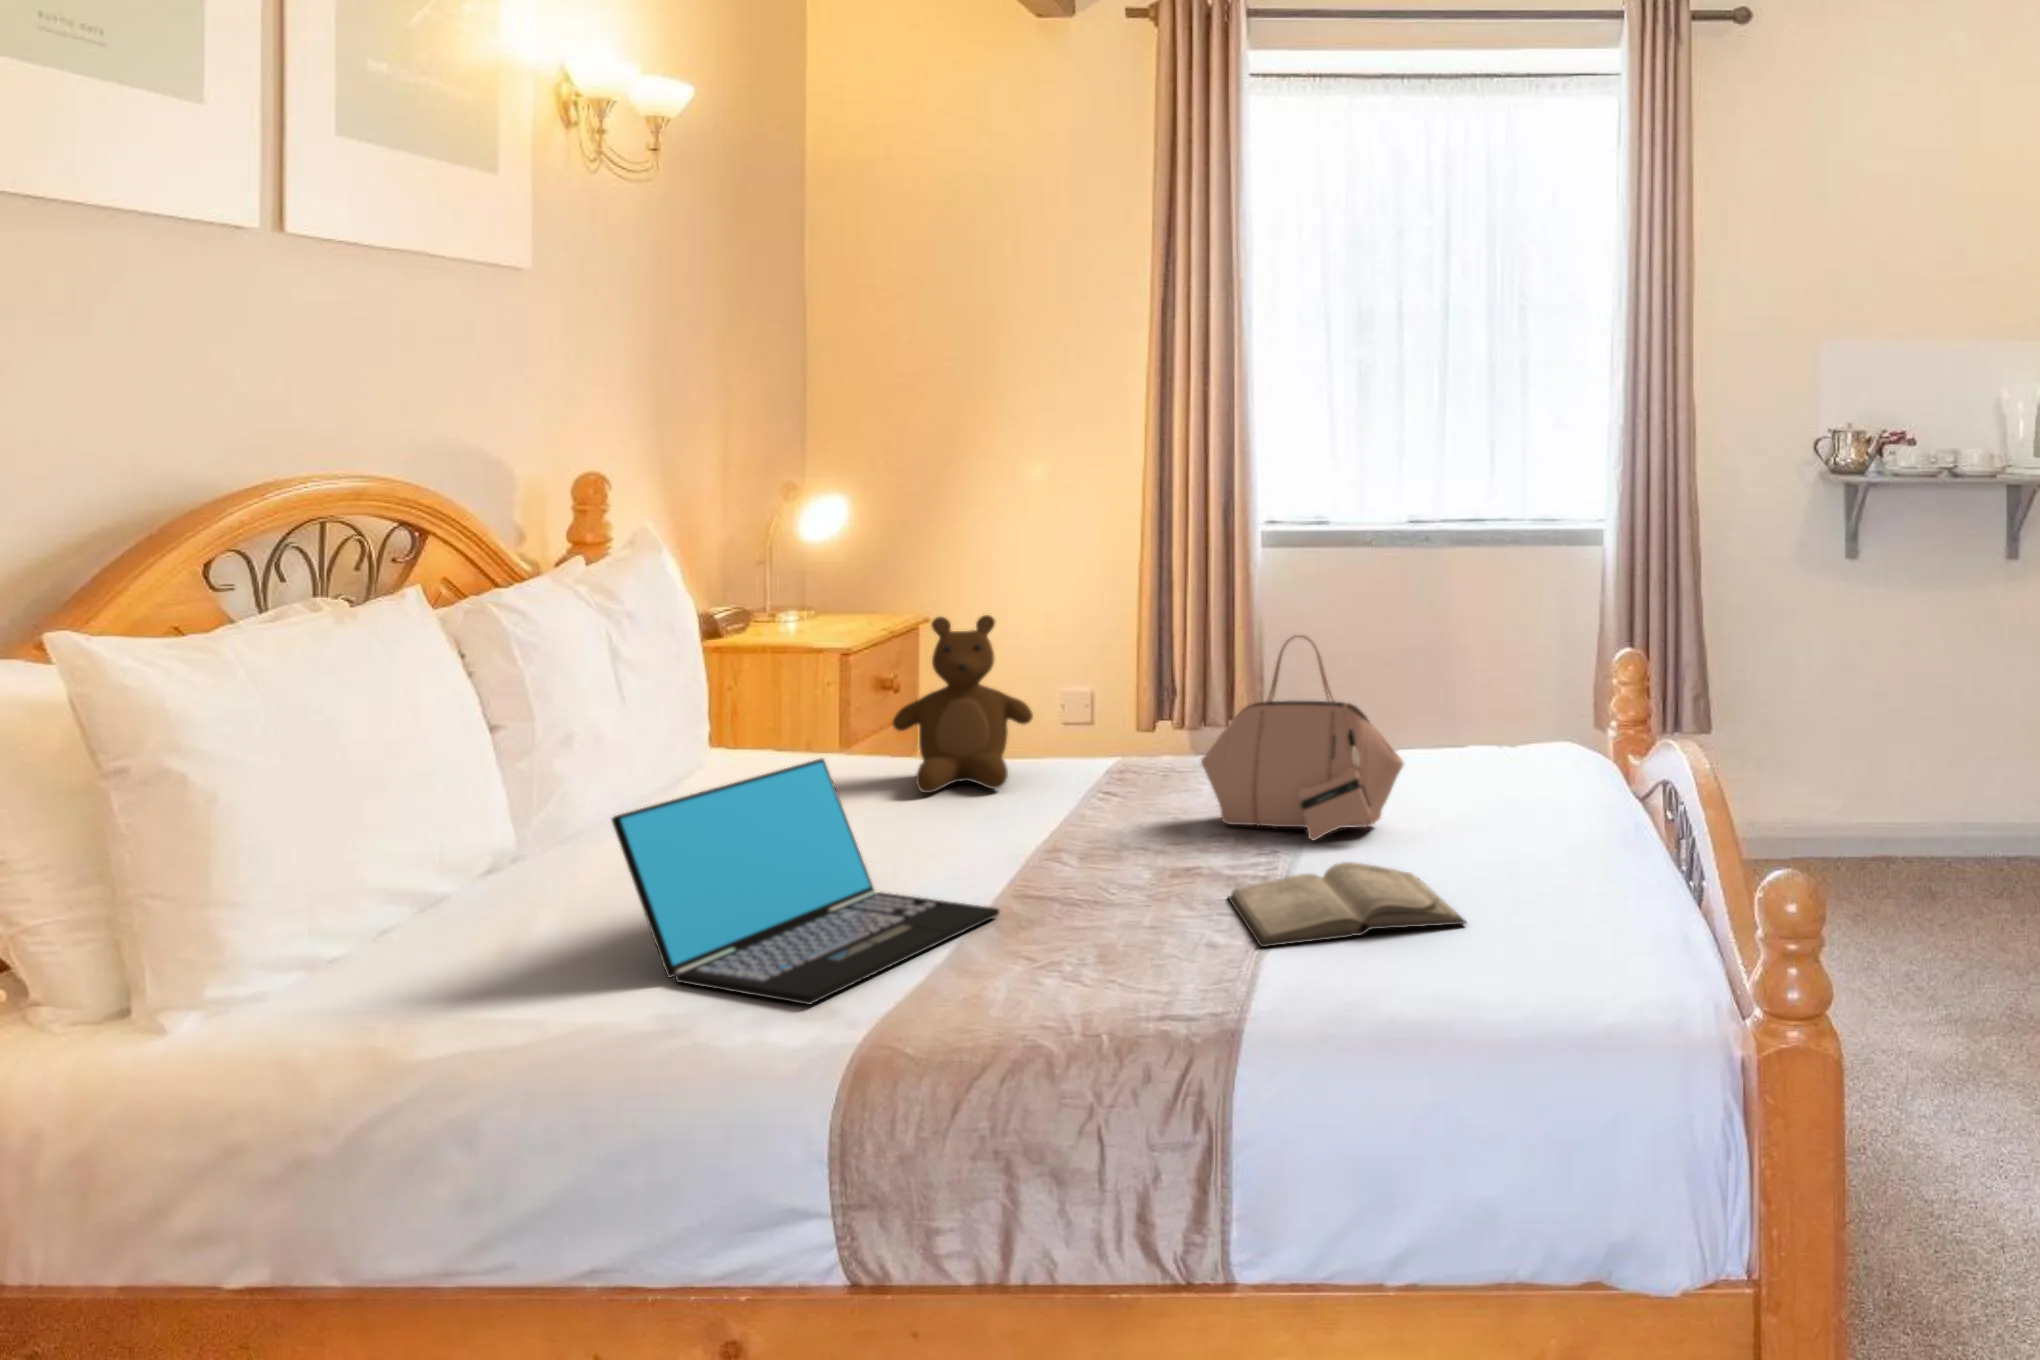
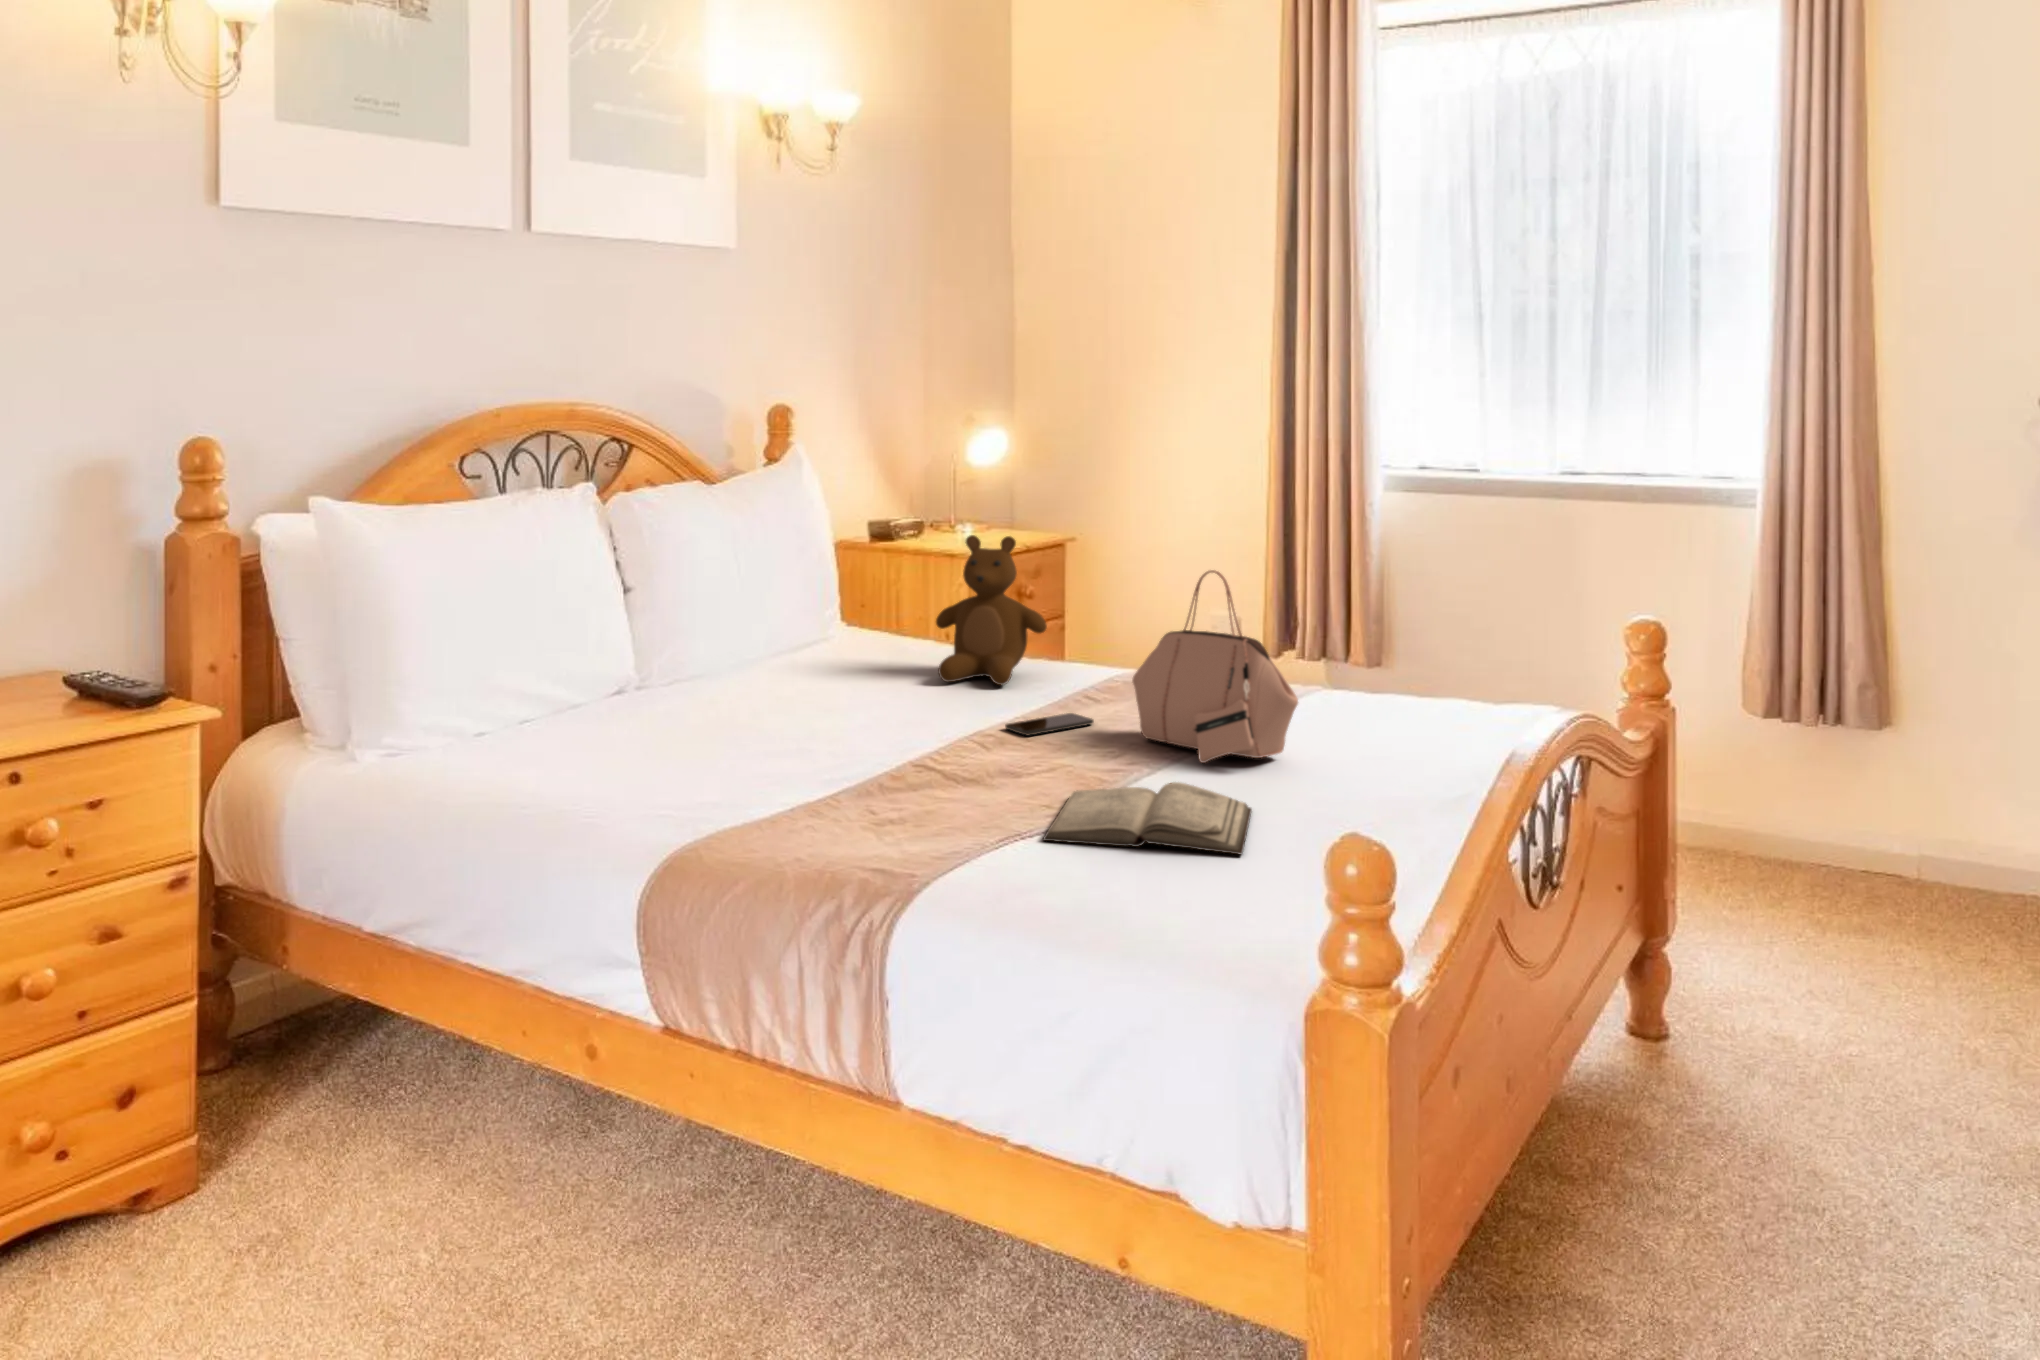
laptop: present [612,759,999,1005] -> none [600,638,882,820]
smartphone: none [1062,808,1152,840] -> present [1005,713,1094,736]

